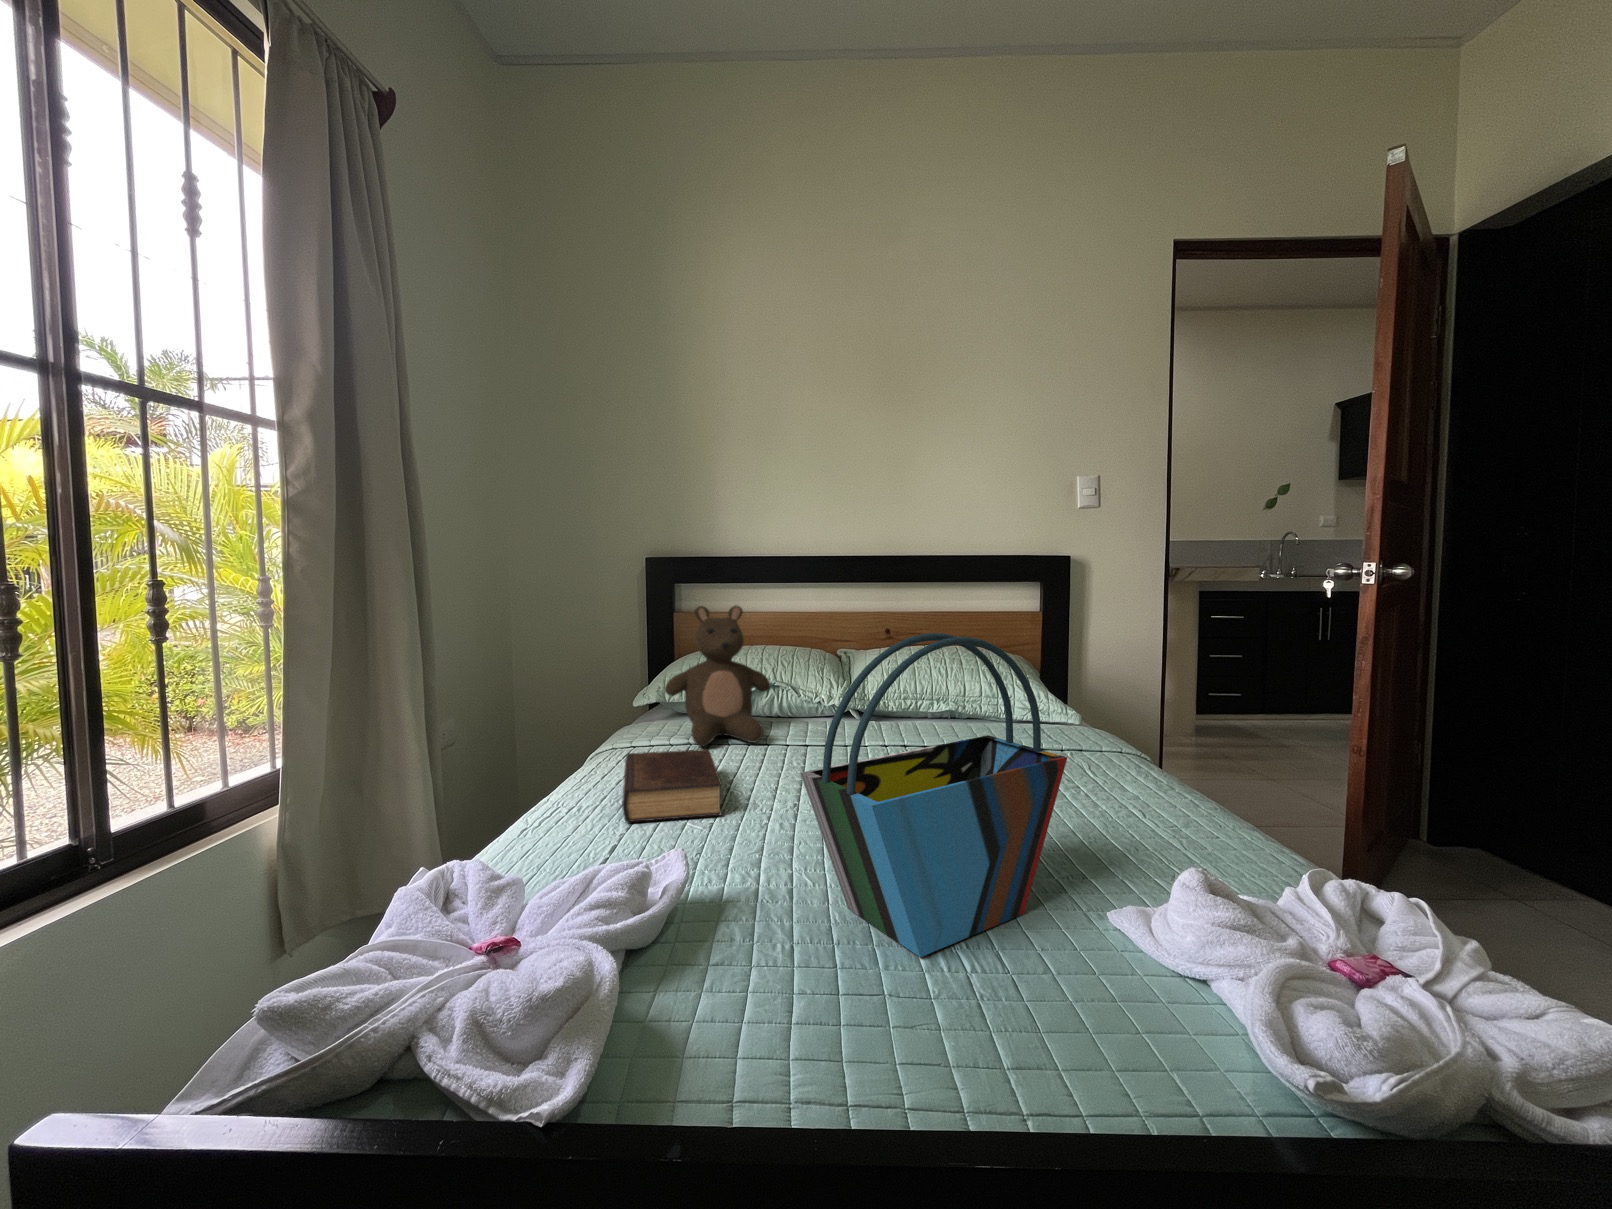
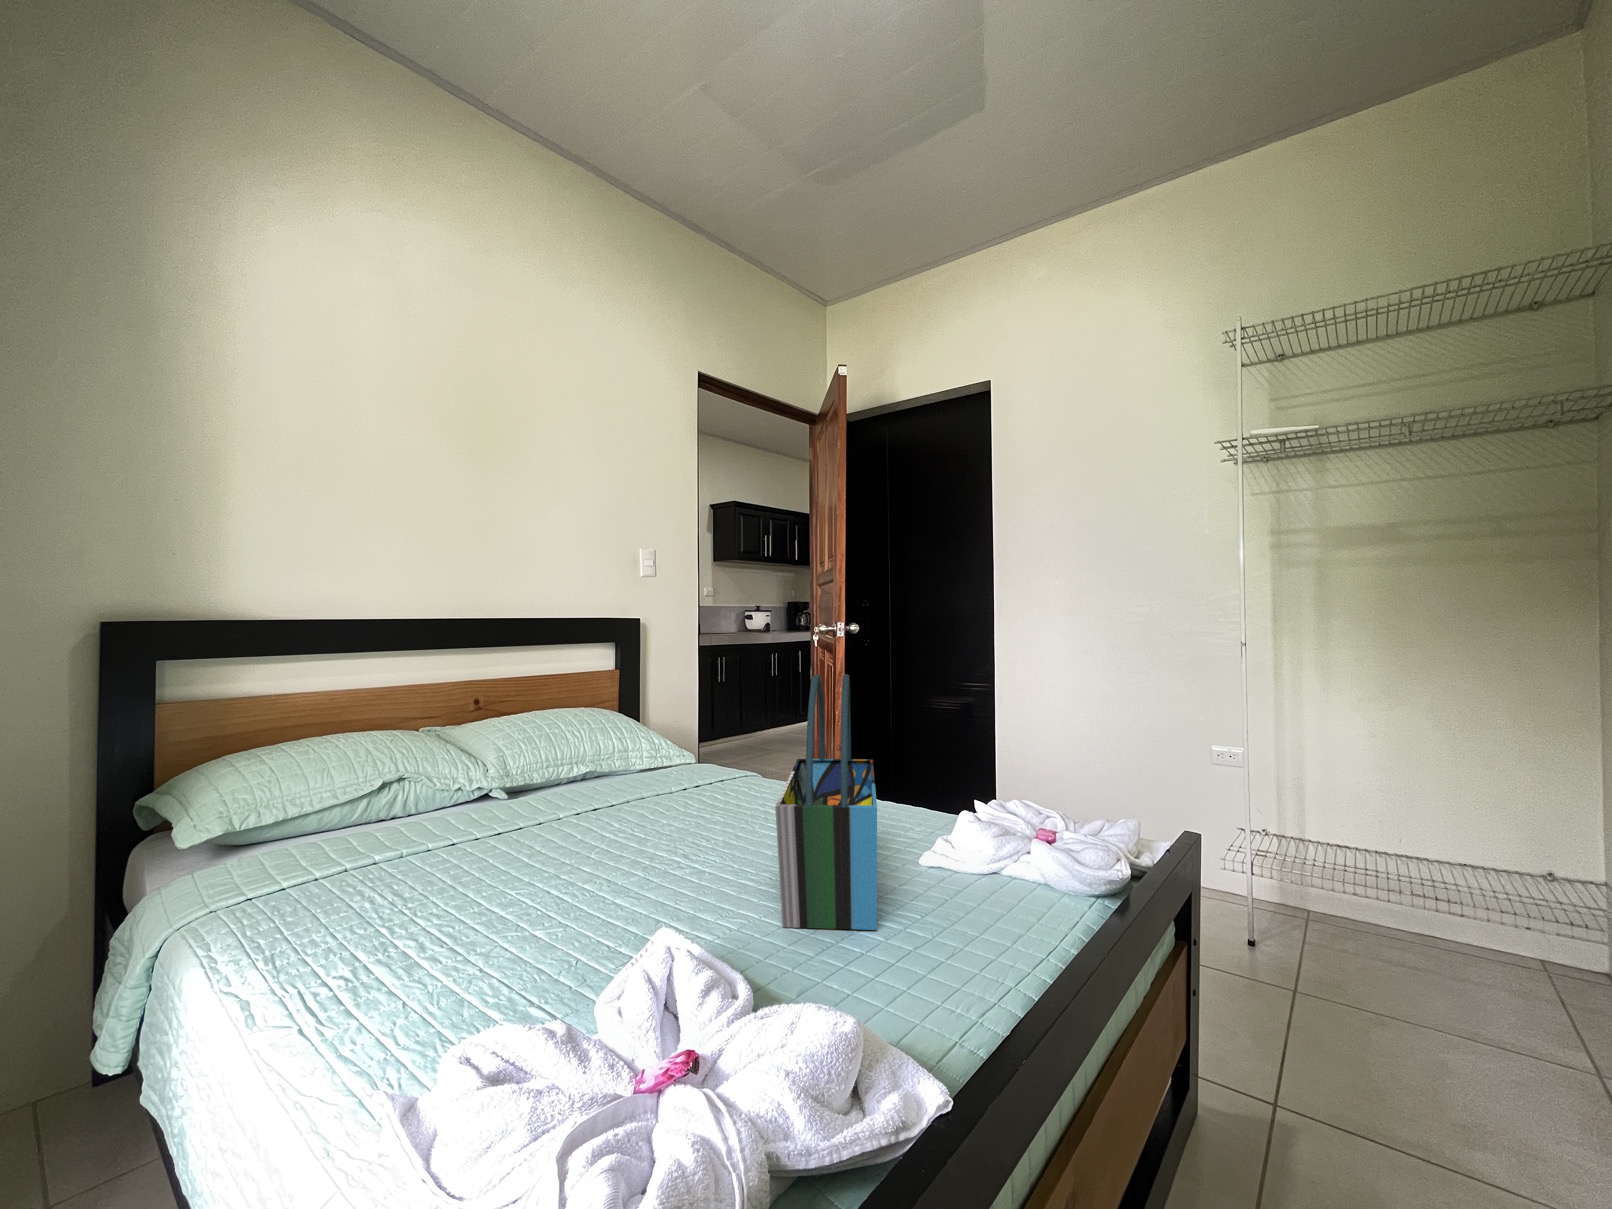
stuffed bear: present [665,606,770,746] -> none [279,682,443,866]
book: present [622,749,722,822] -> none [337,855,542,959]

